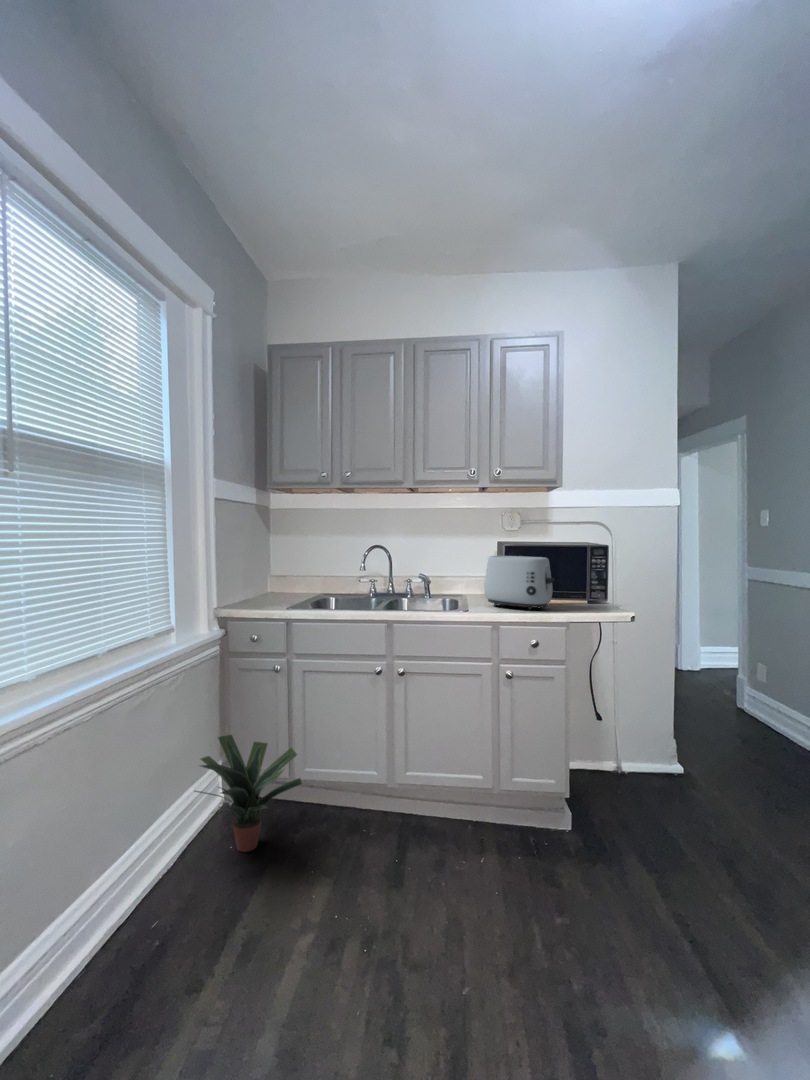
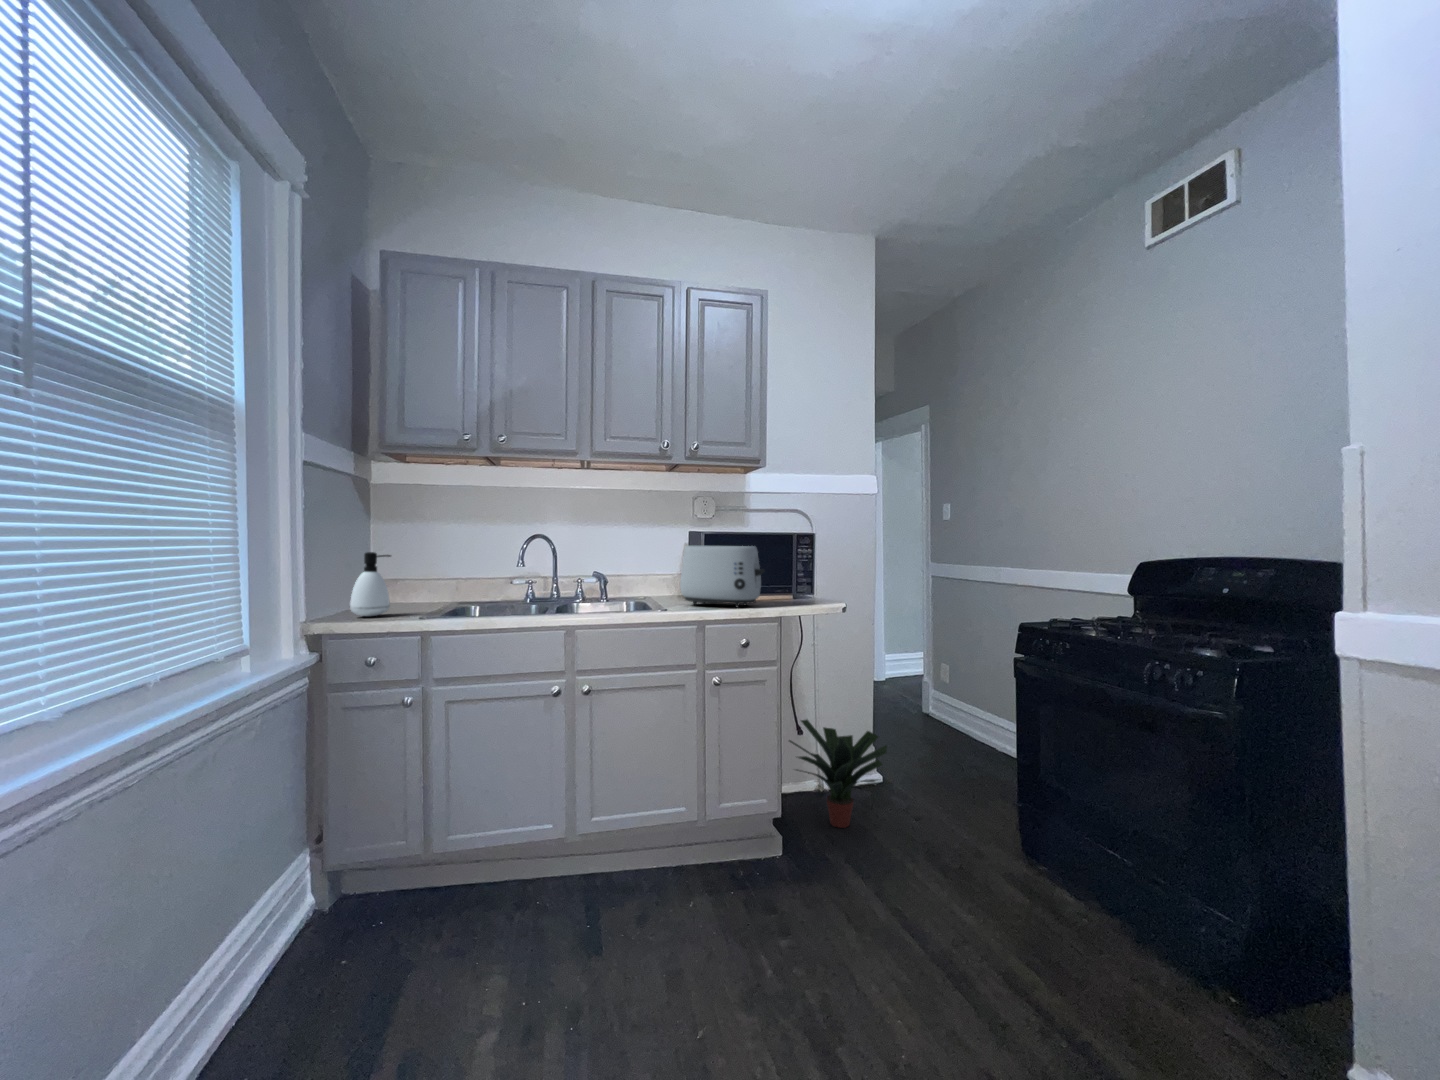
soap dispenser: none [245,559,271,605] -> present [350,552,391,616]
potted plant: present [194,735,302,852] -> present [789,720,887,828]

